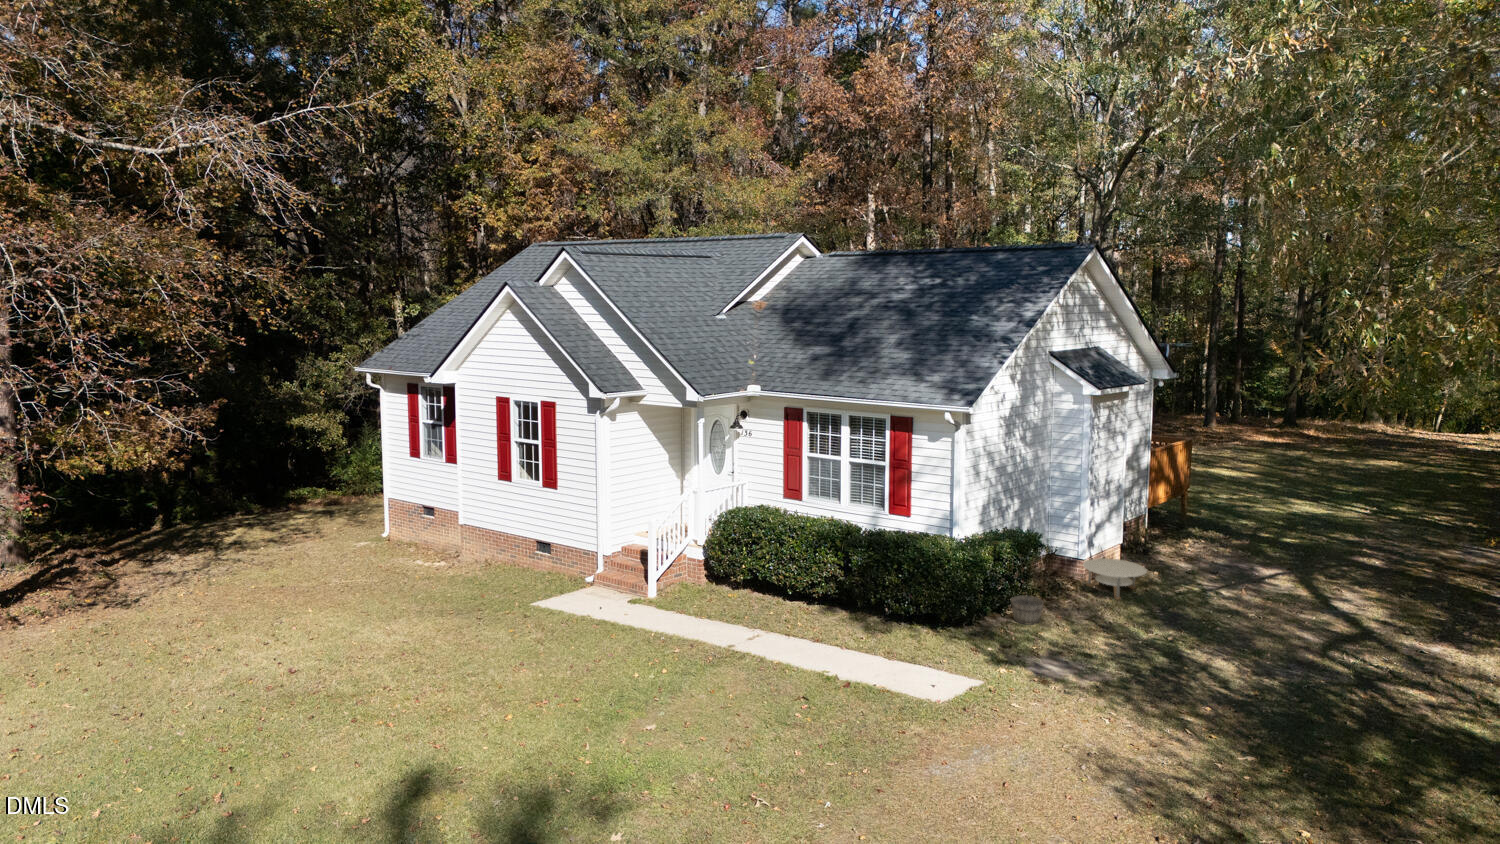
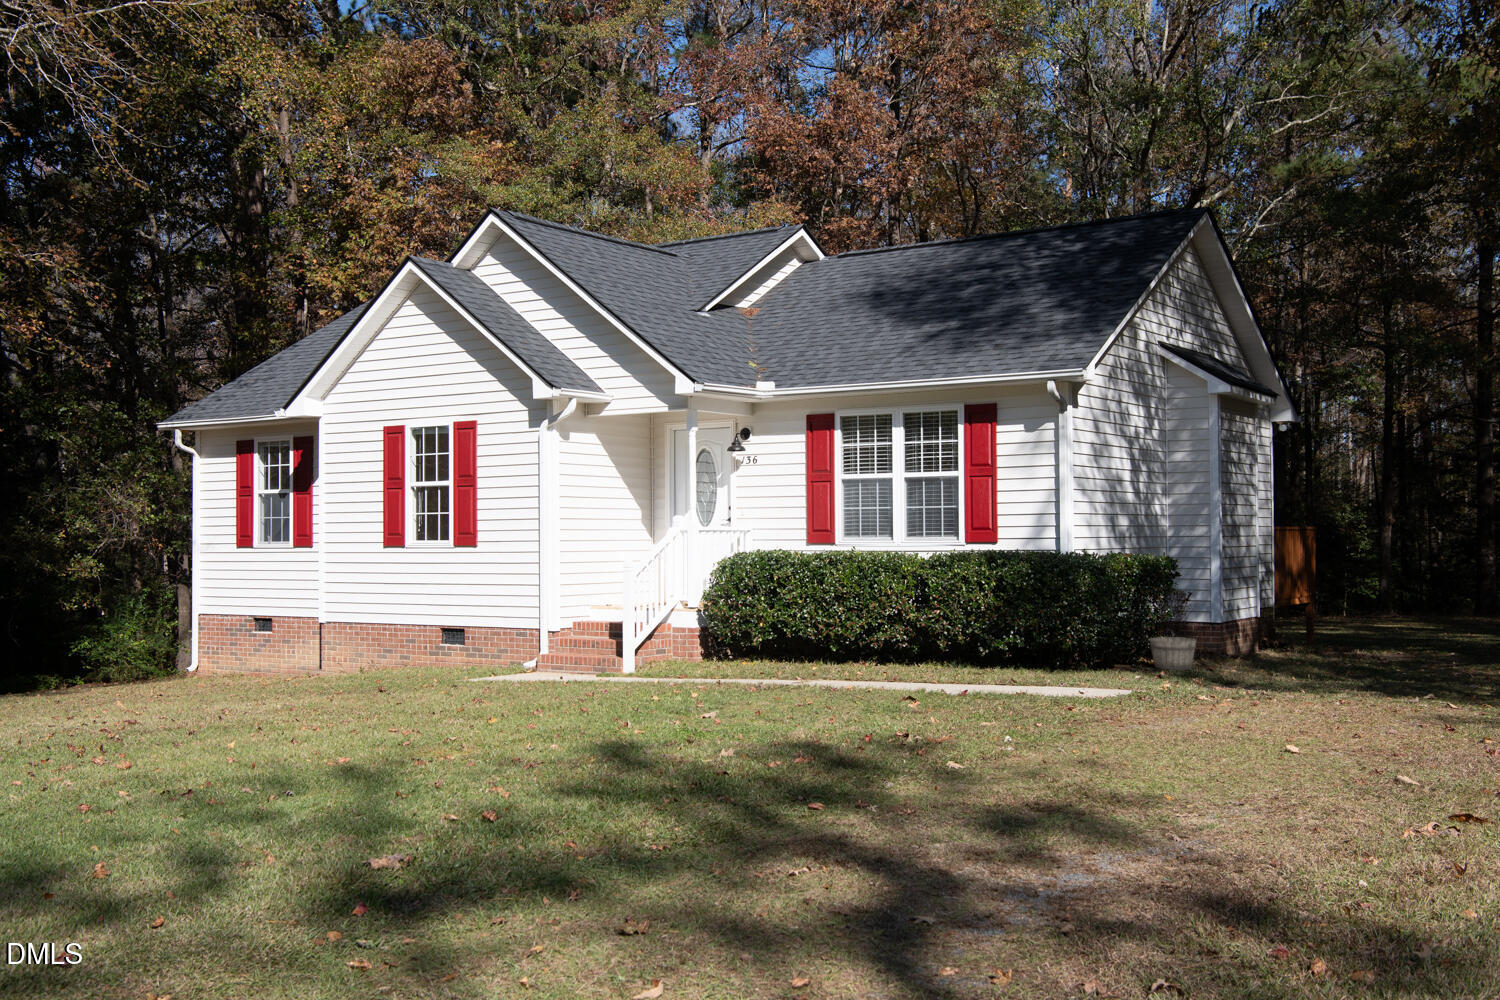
round table: present [1083,558,1147,600] -> none [1228,614,1318,655]

